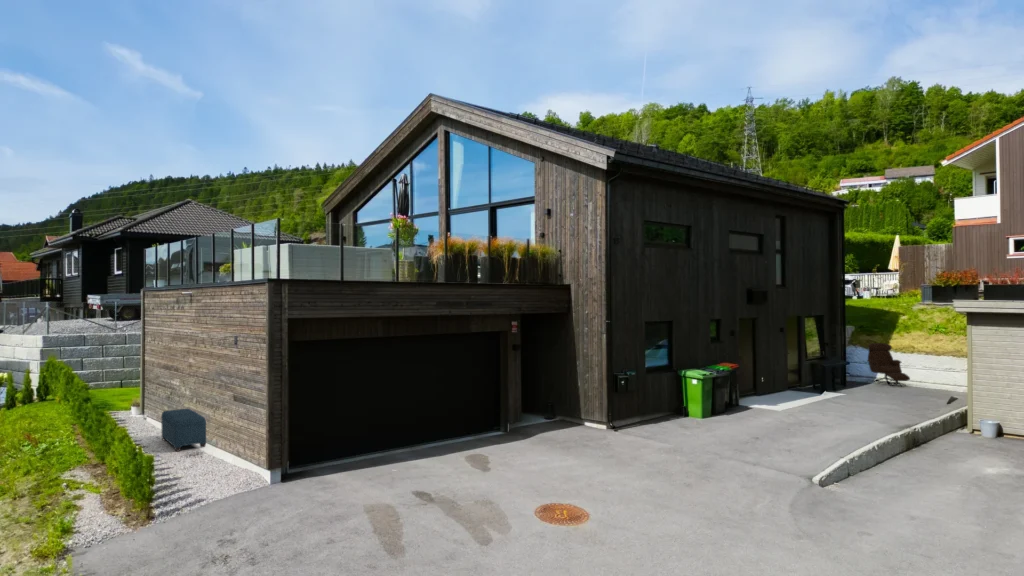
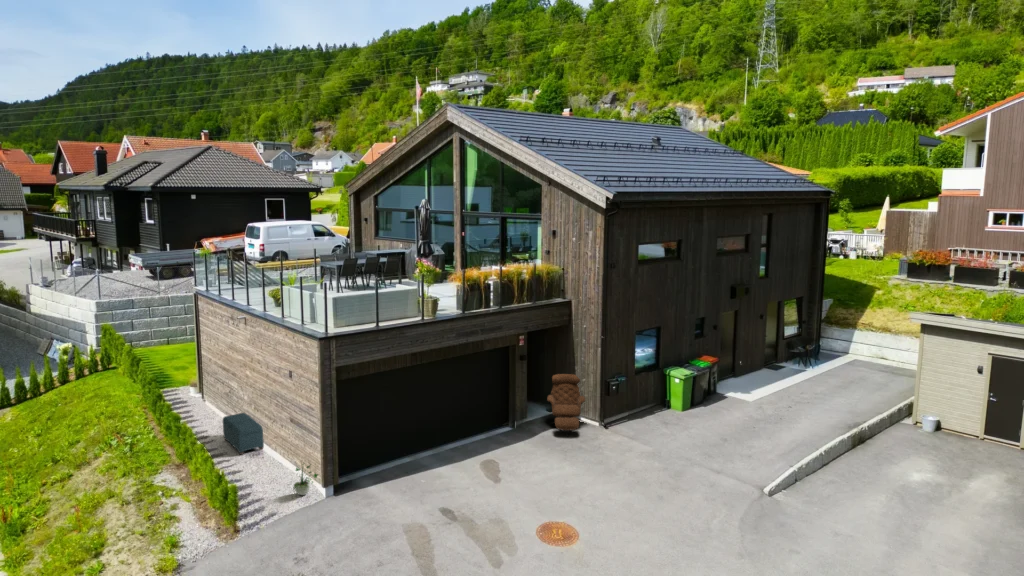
lounge chair: present [867,343,910,385] -> present [547,374,585,437]
potted plant: none [228,436,262,484] -> present [293,466,318,495]

